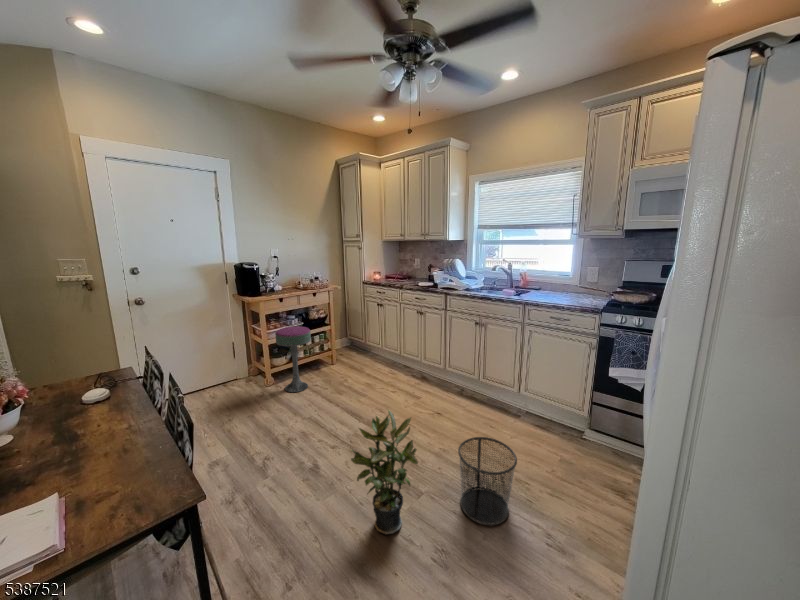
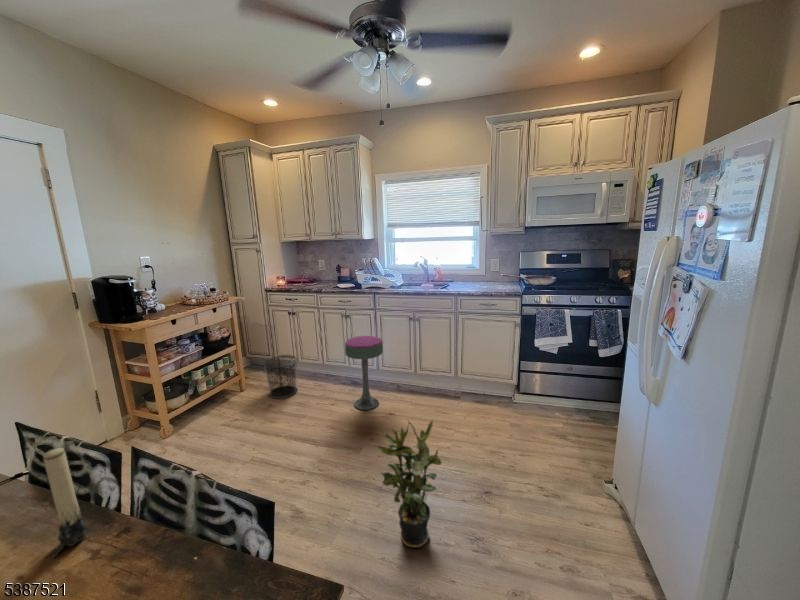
bar stool: present [275,326,311,392] -> present [345,336,383,410]
candle: none [107,359,131,423] -> present [43,448,89,557]
trash can: present [458,437,517,525] -> present [264,355,297,399]

